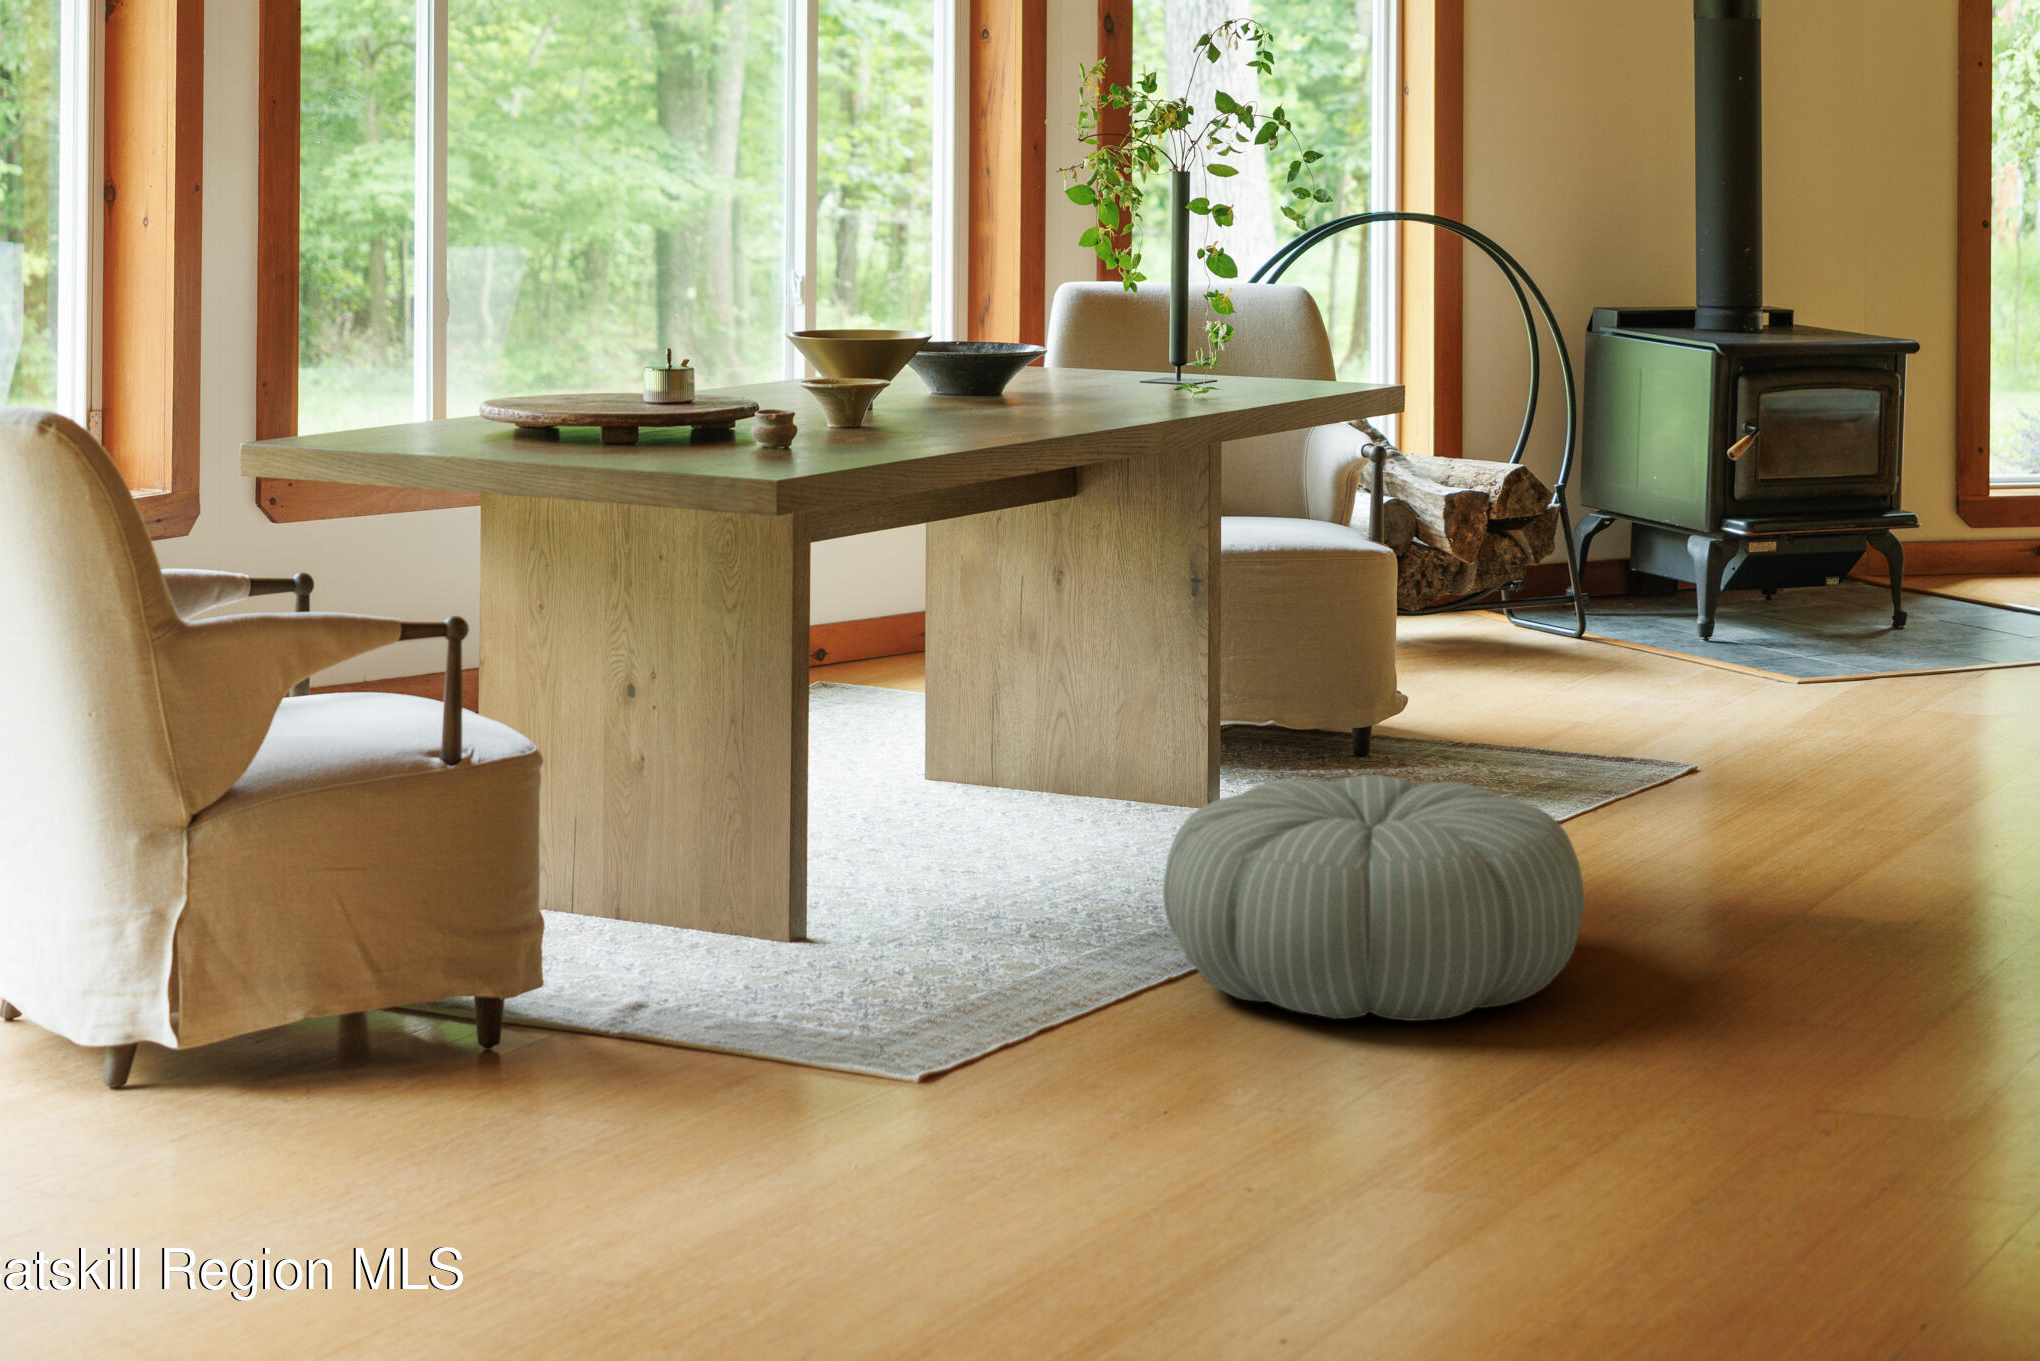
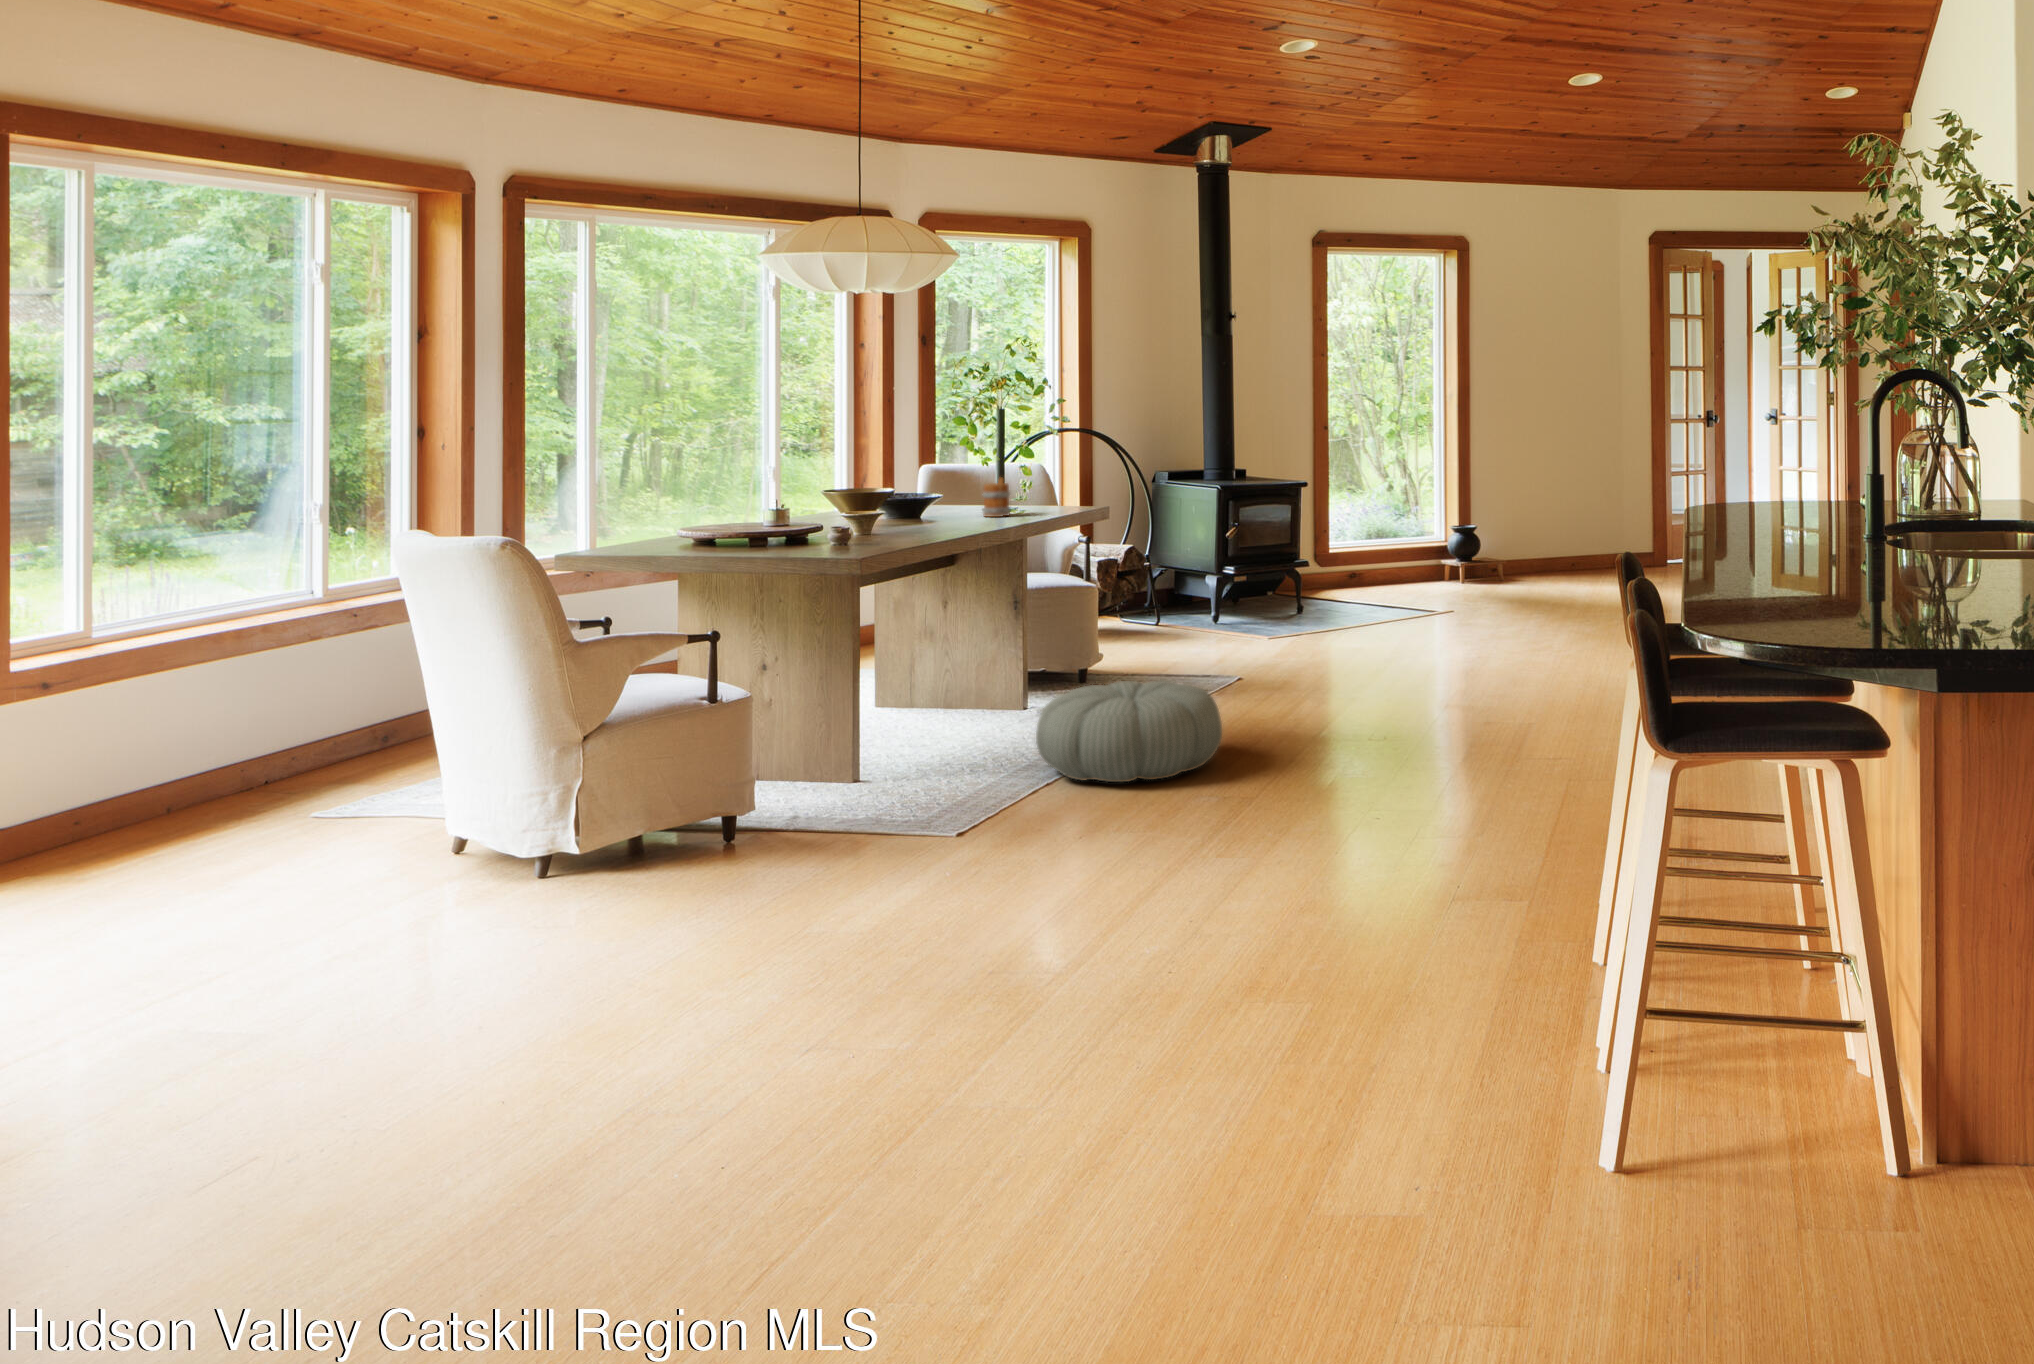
mug: none [1150,308,1210,391] -> present [982,478,1011,517]

